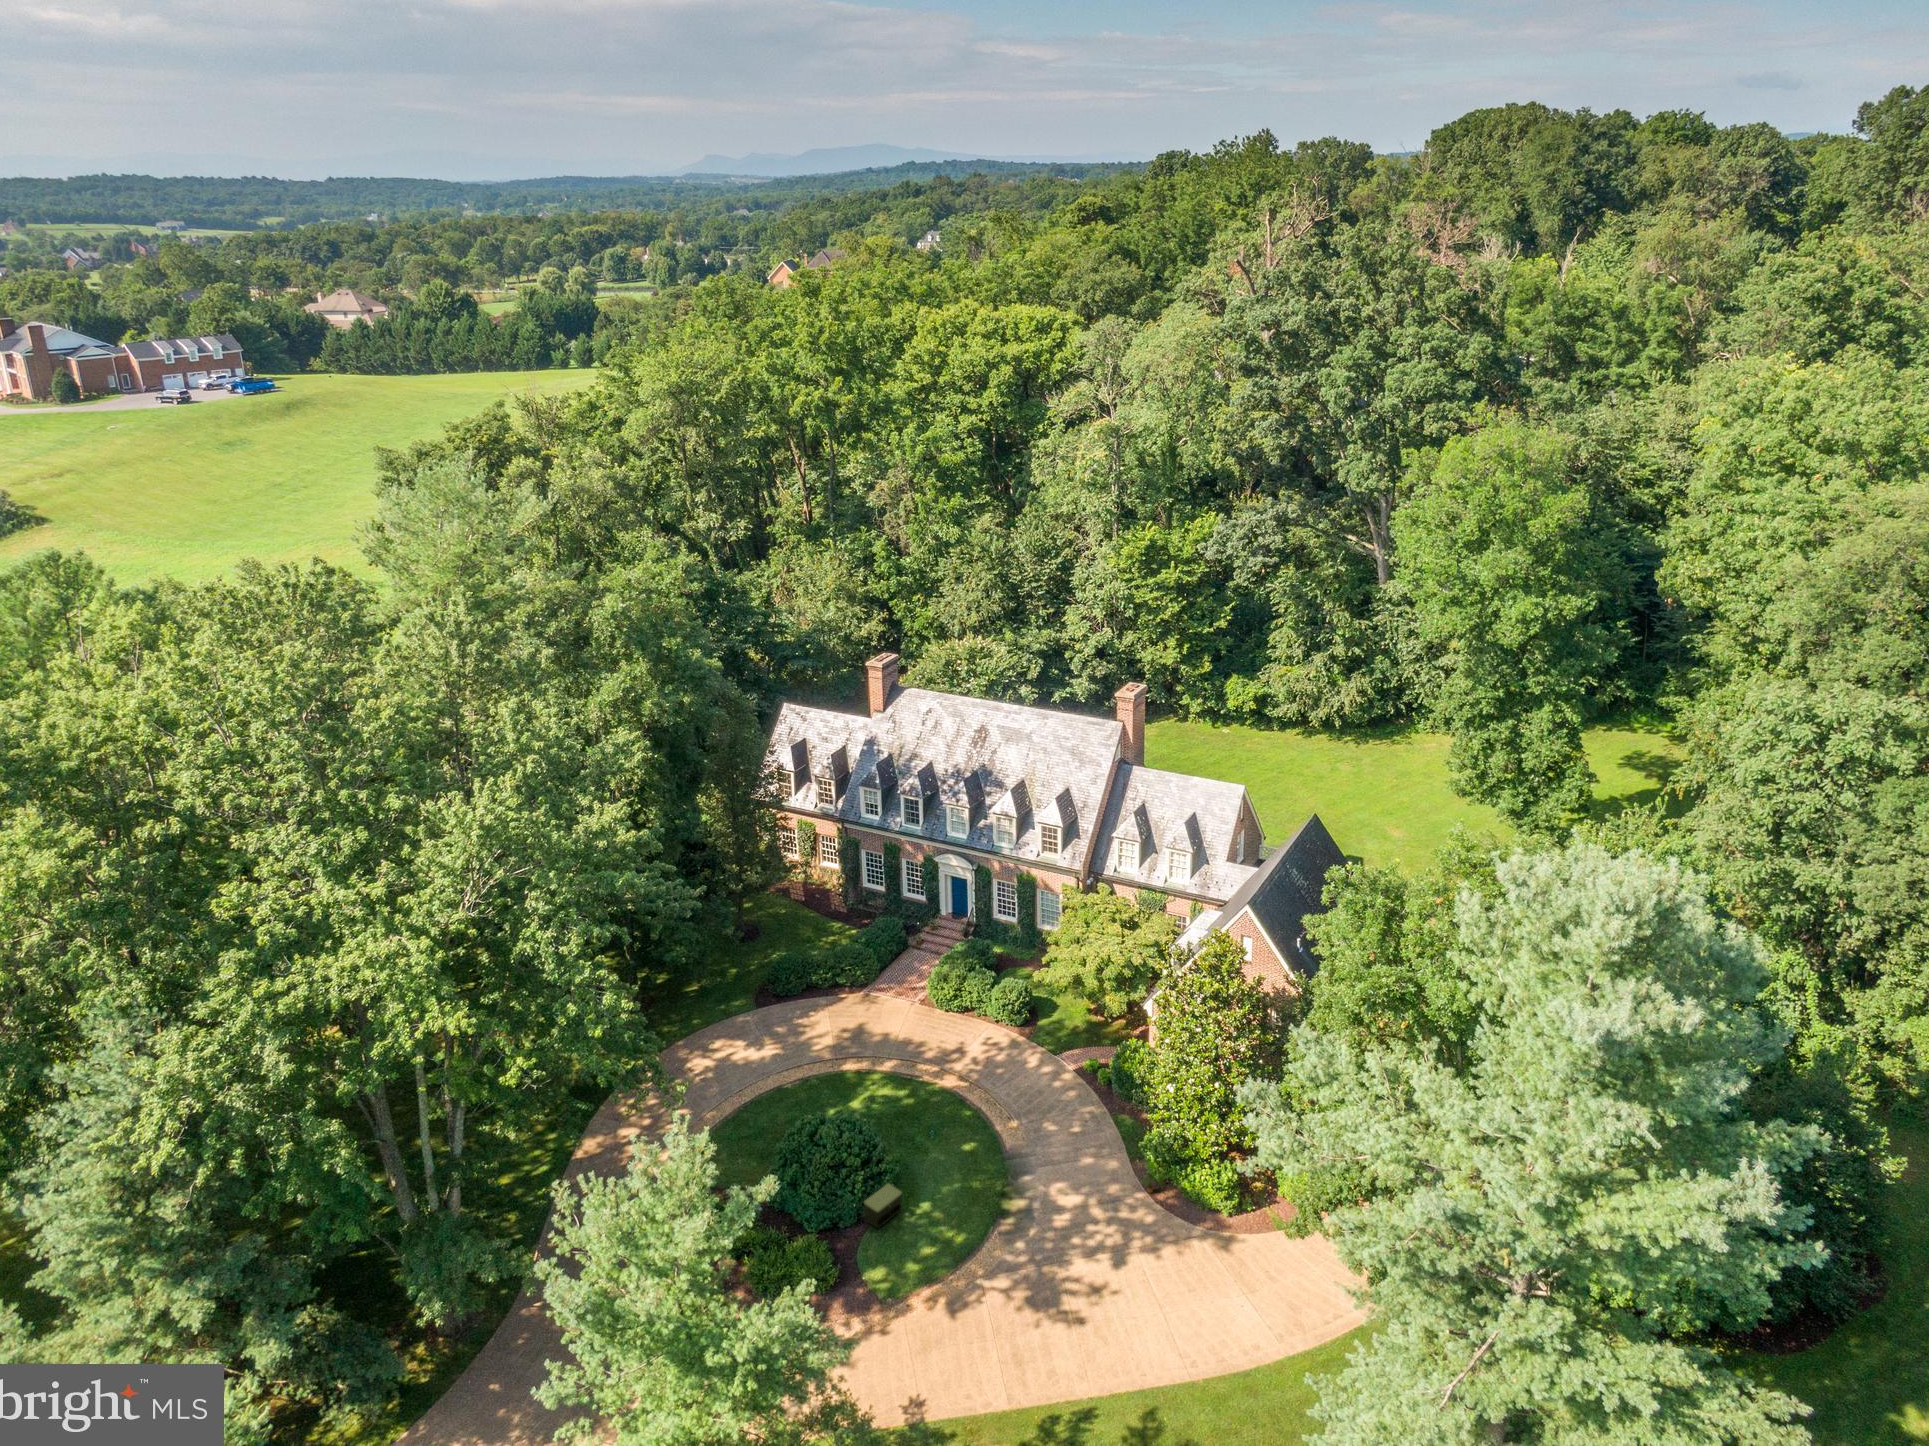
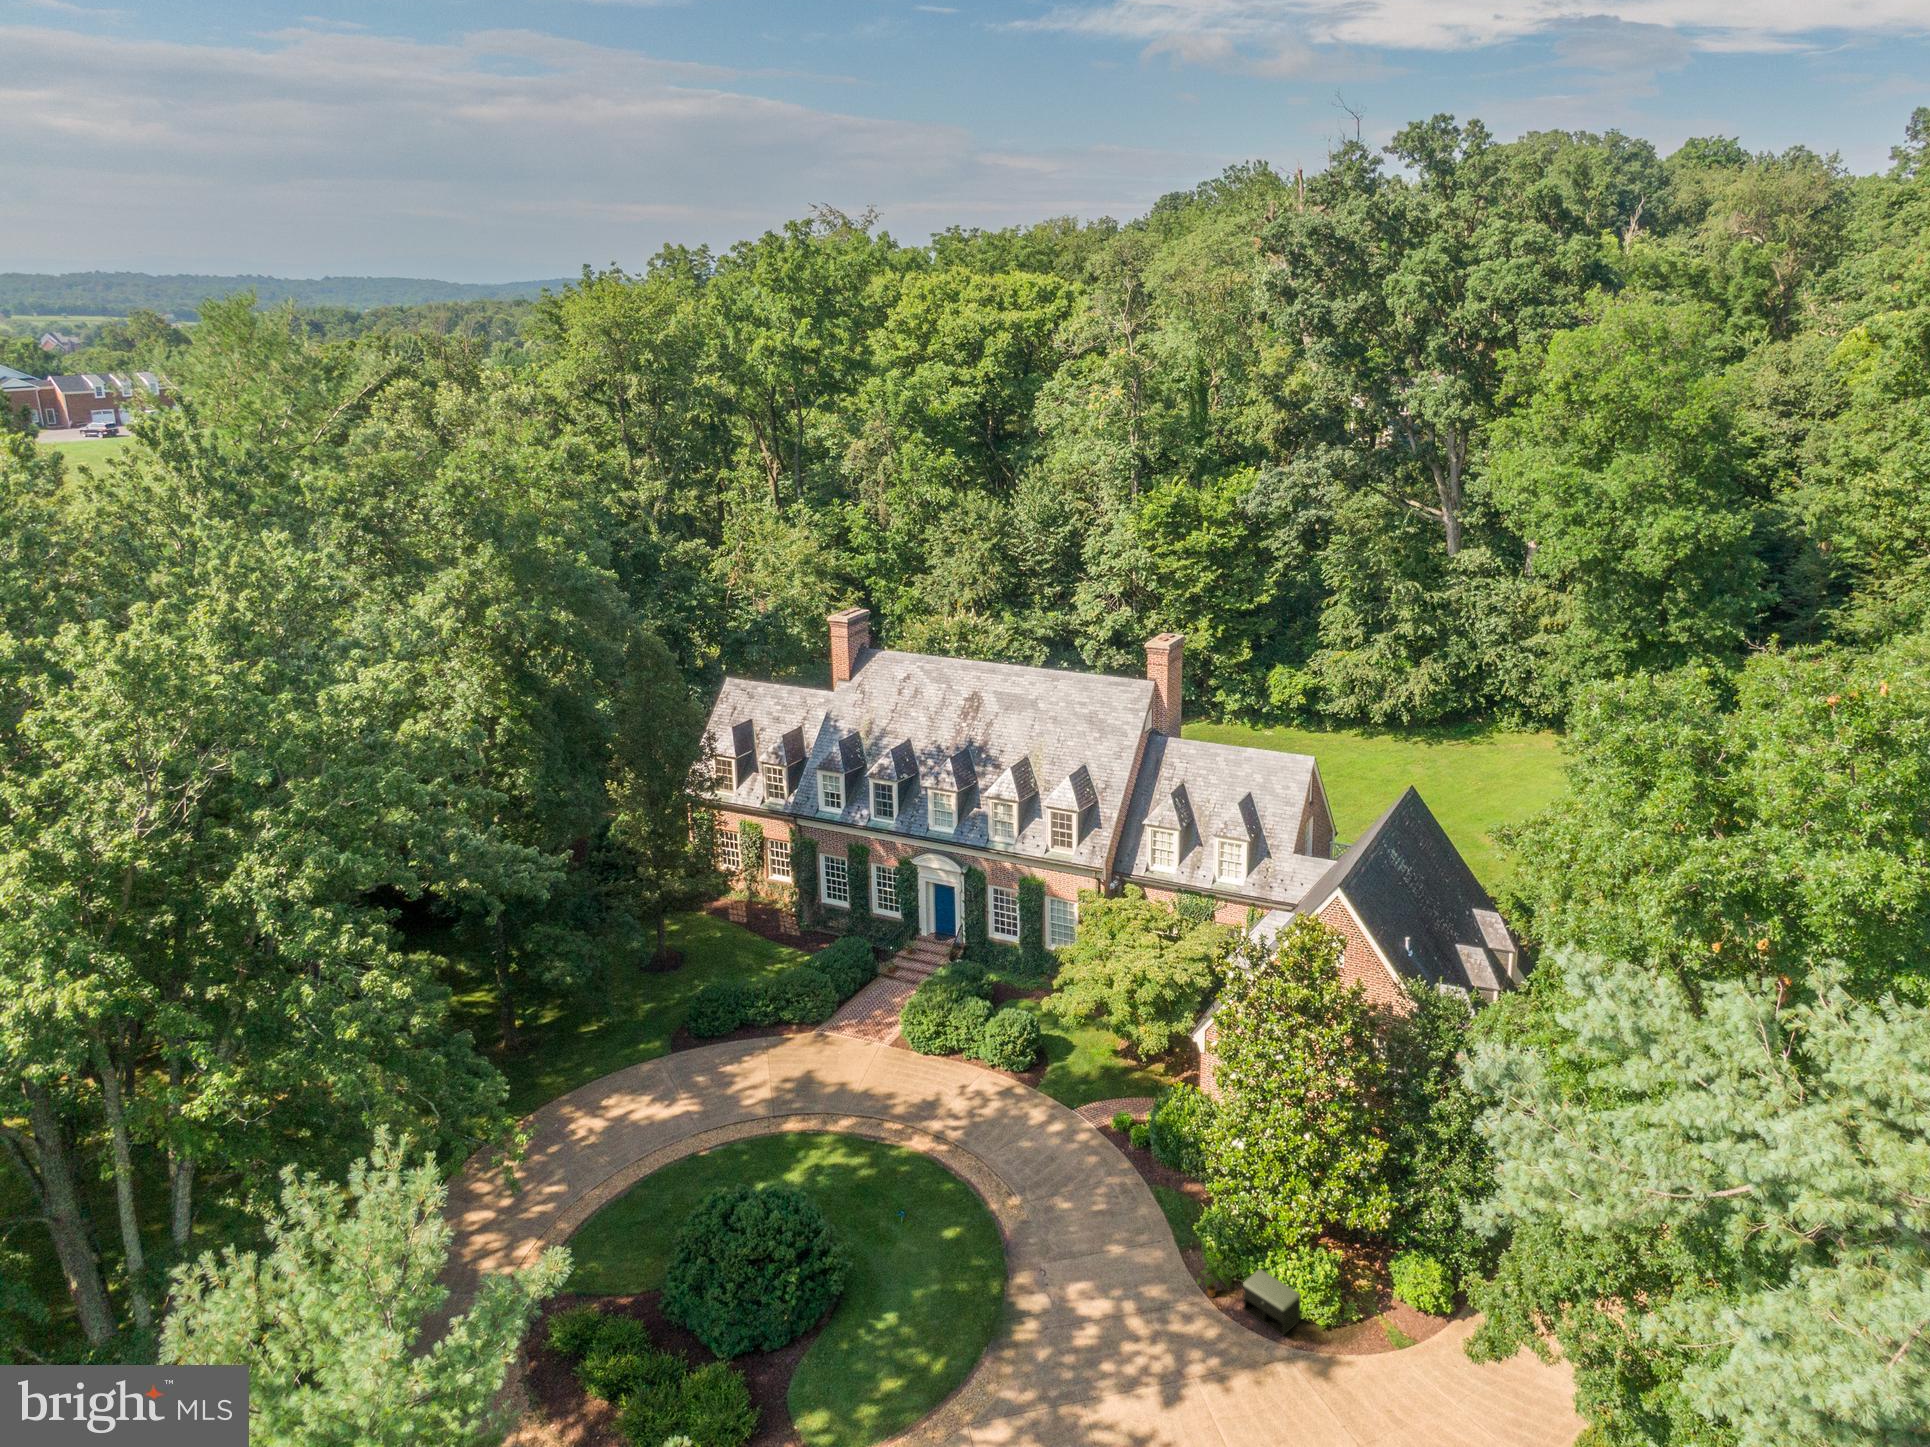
storage bench: present [864,1184,902,1228] -> present [1243,1269,1301,1336]

